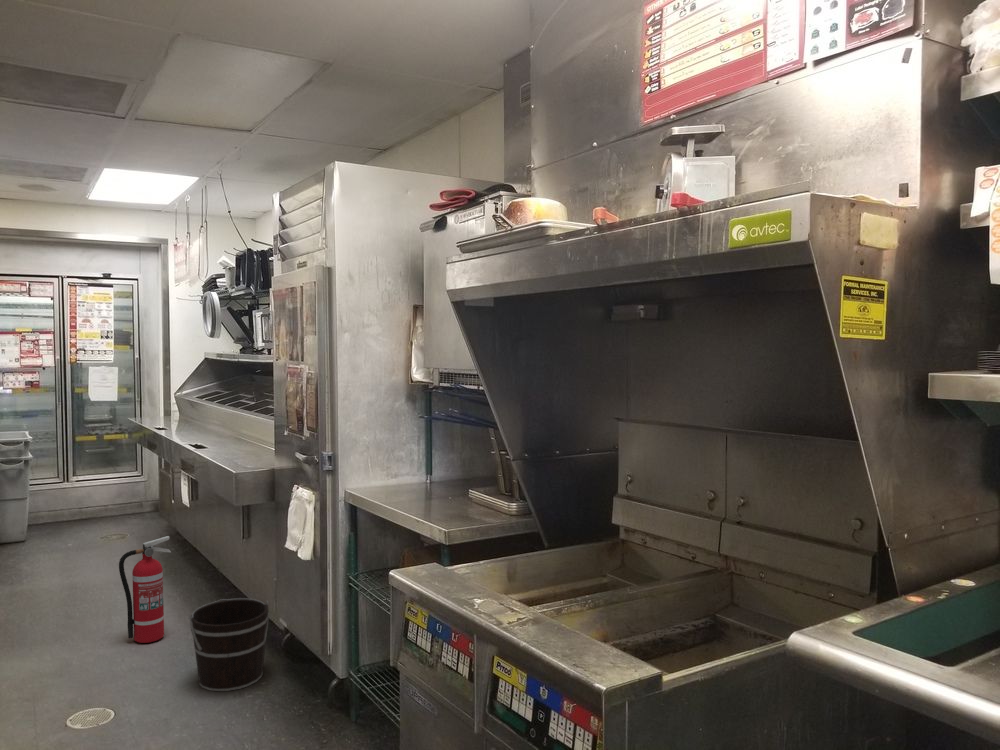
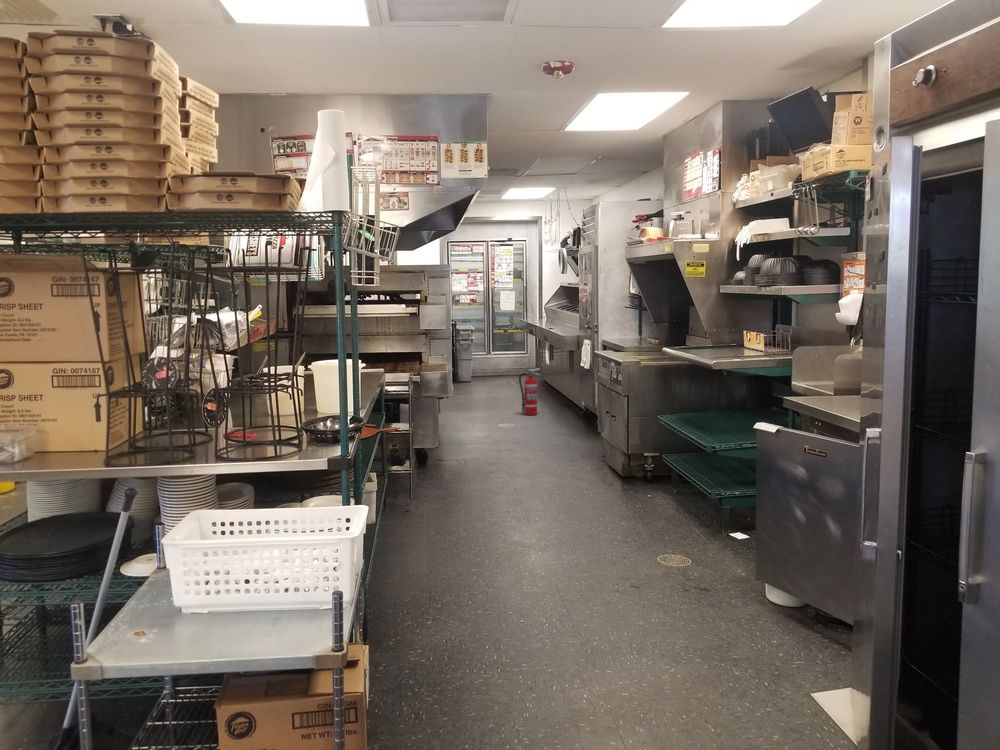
bucket: present [187,598,269,691] -> none [546,394,581,429]

